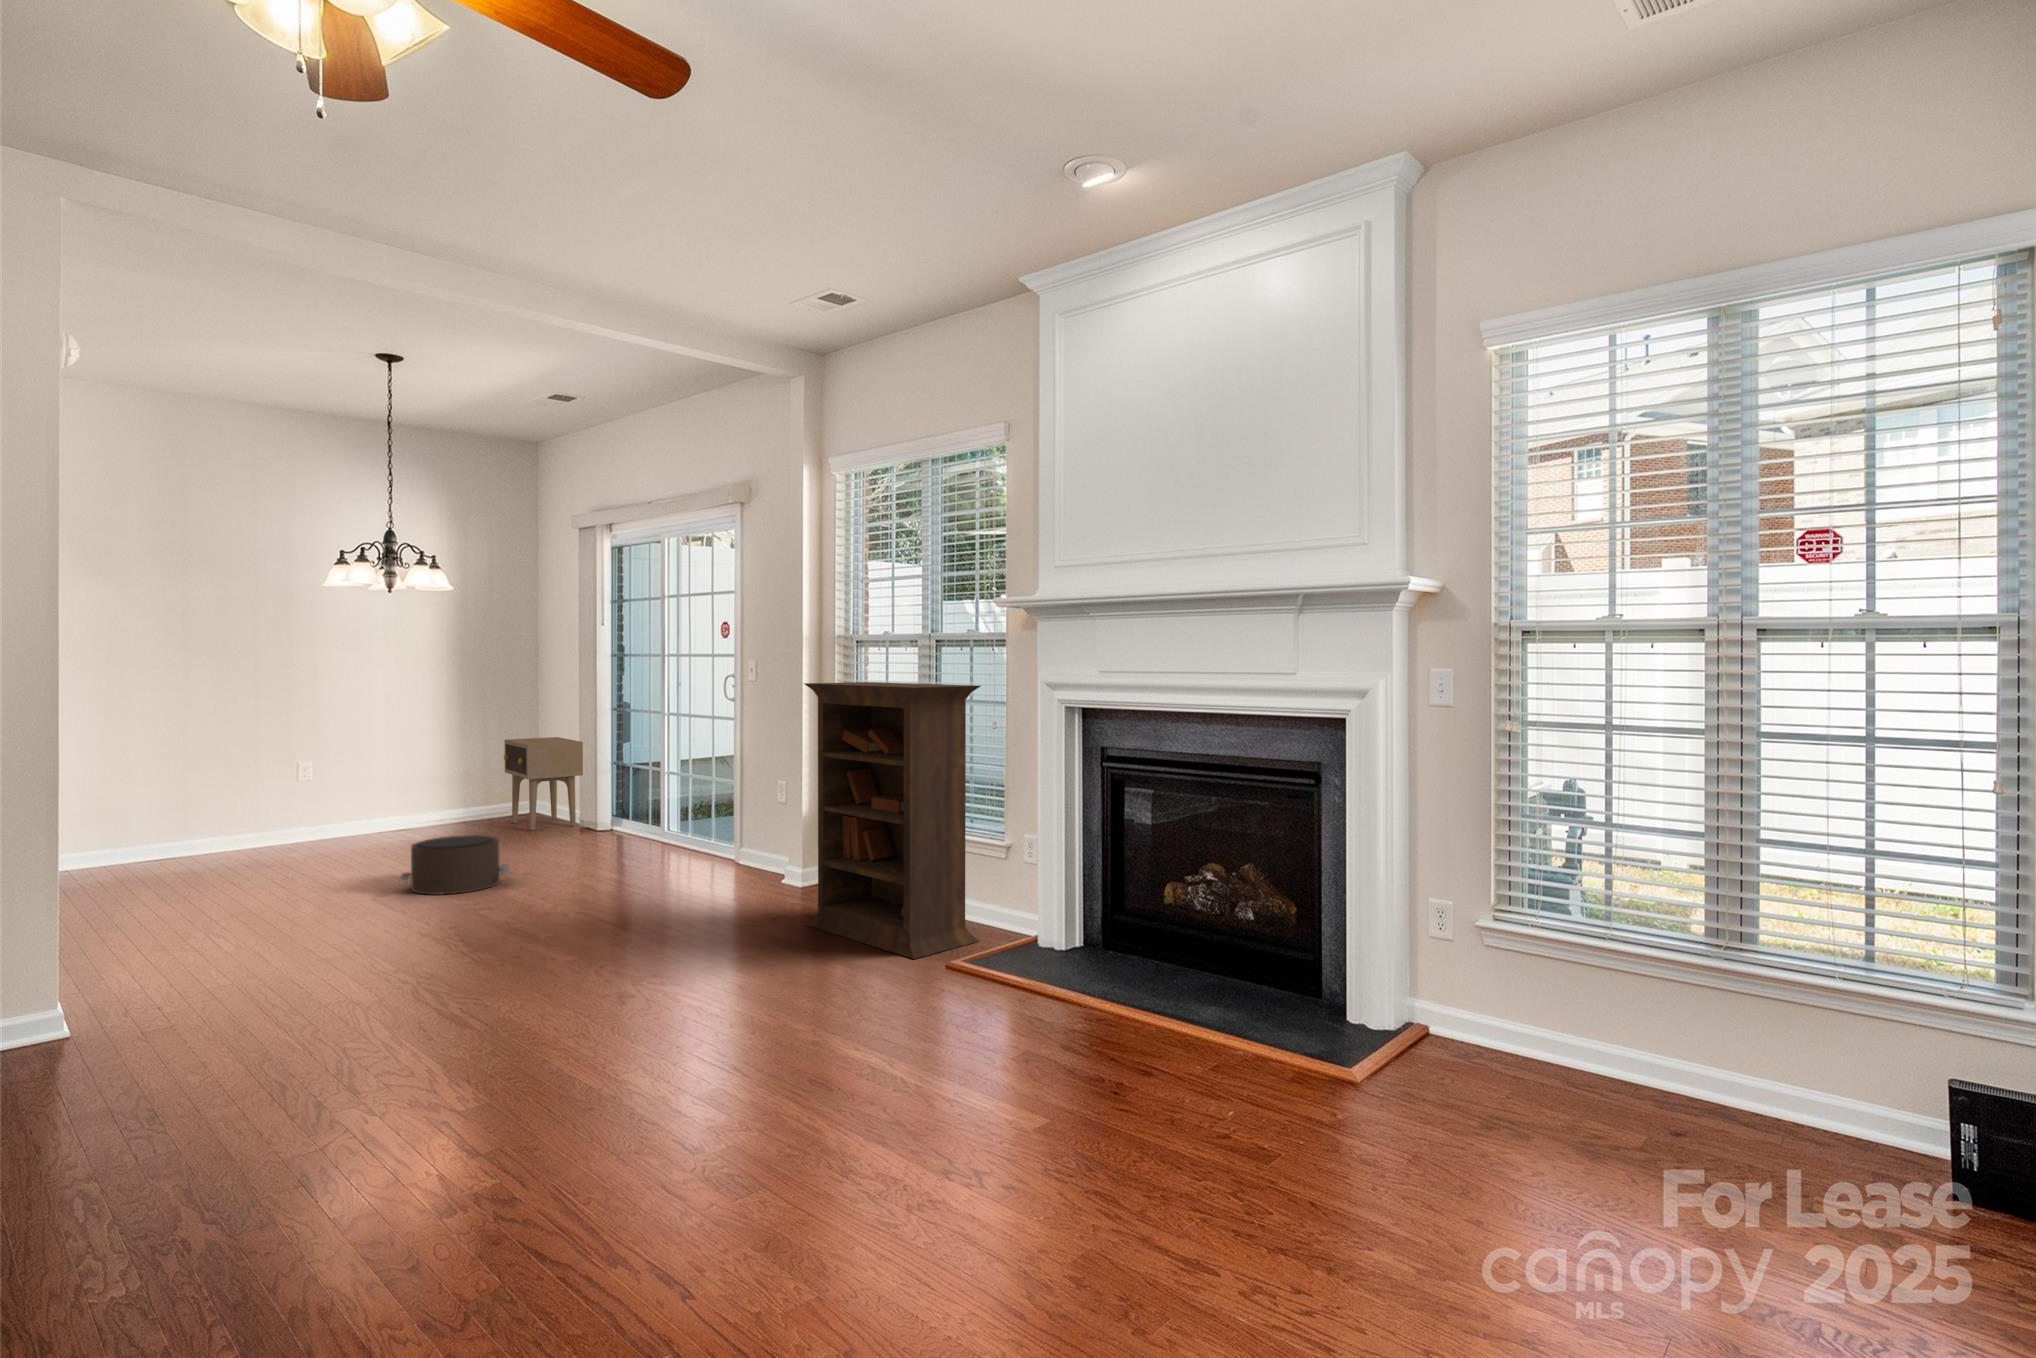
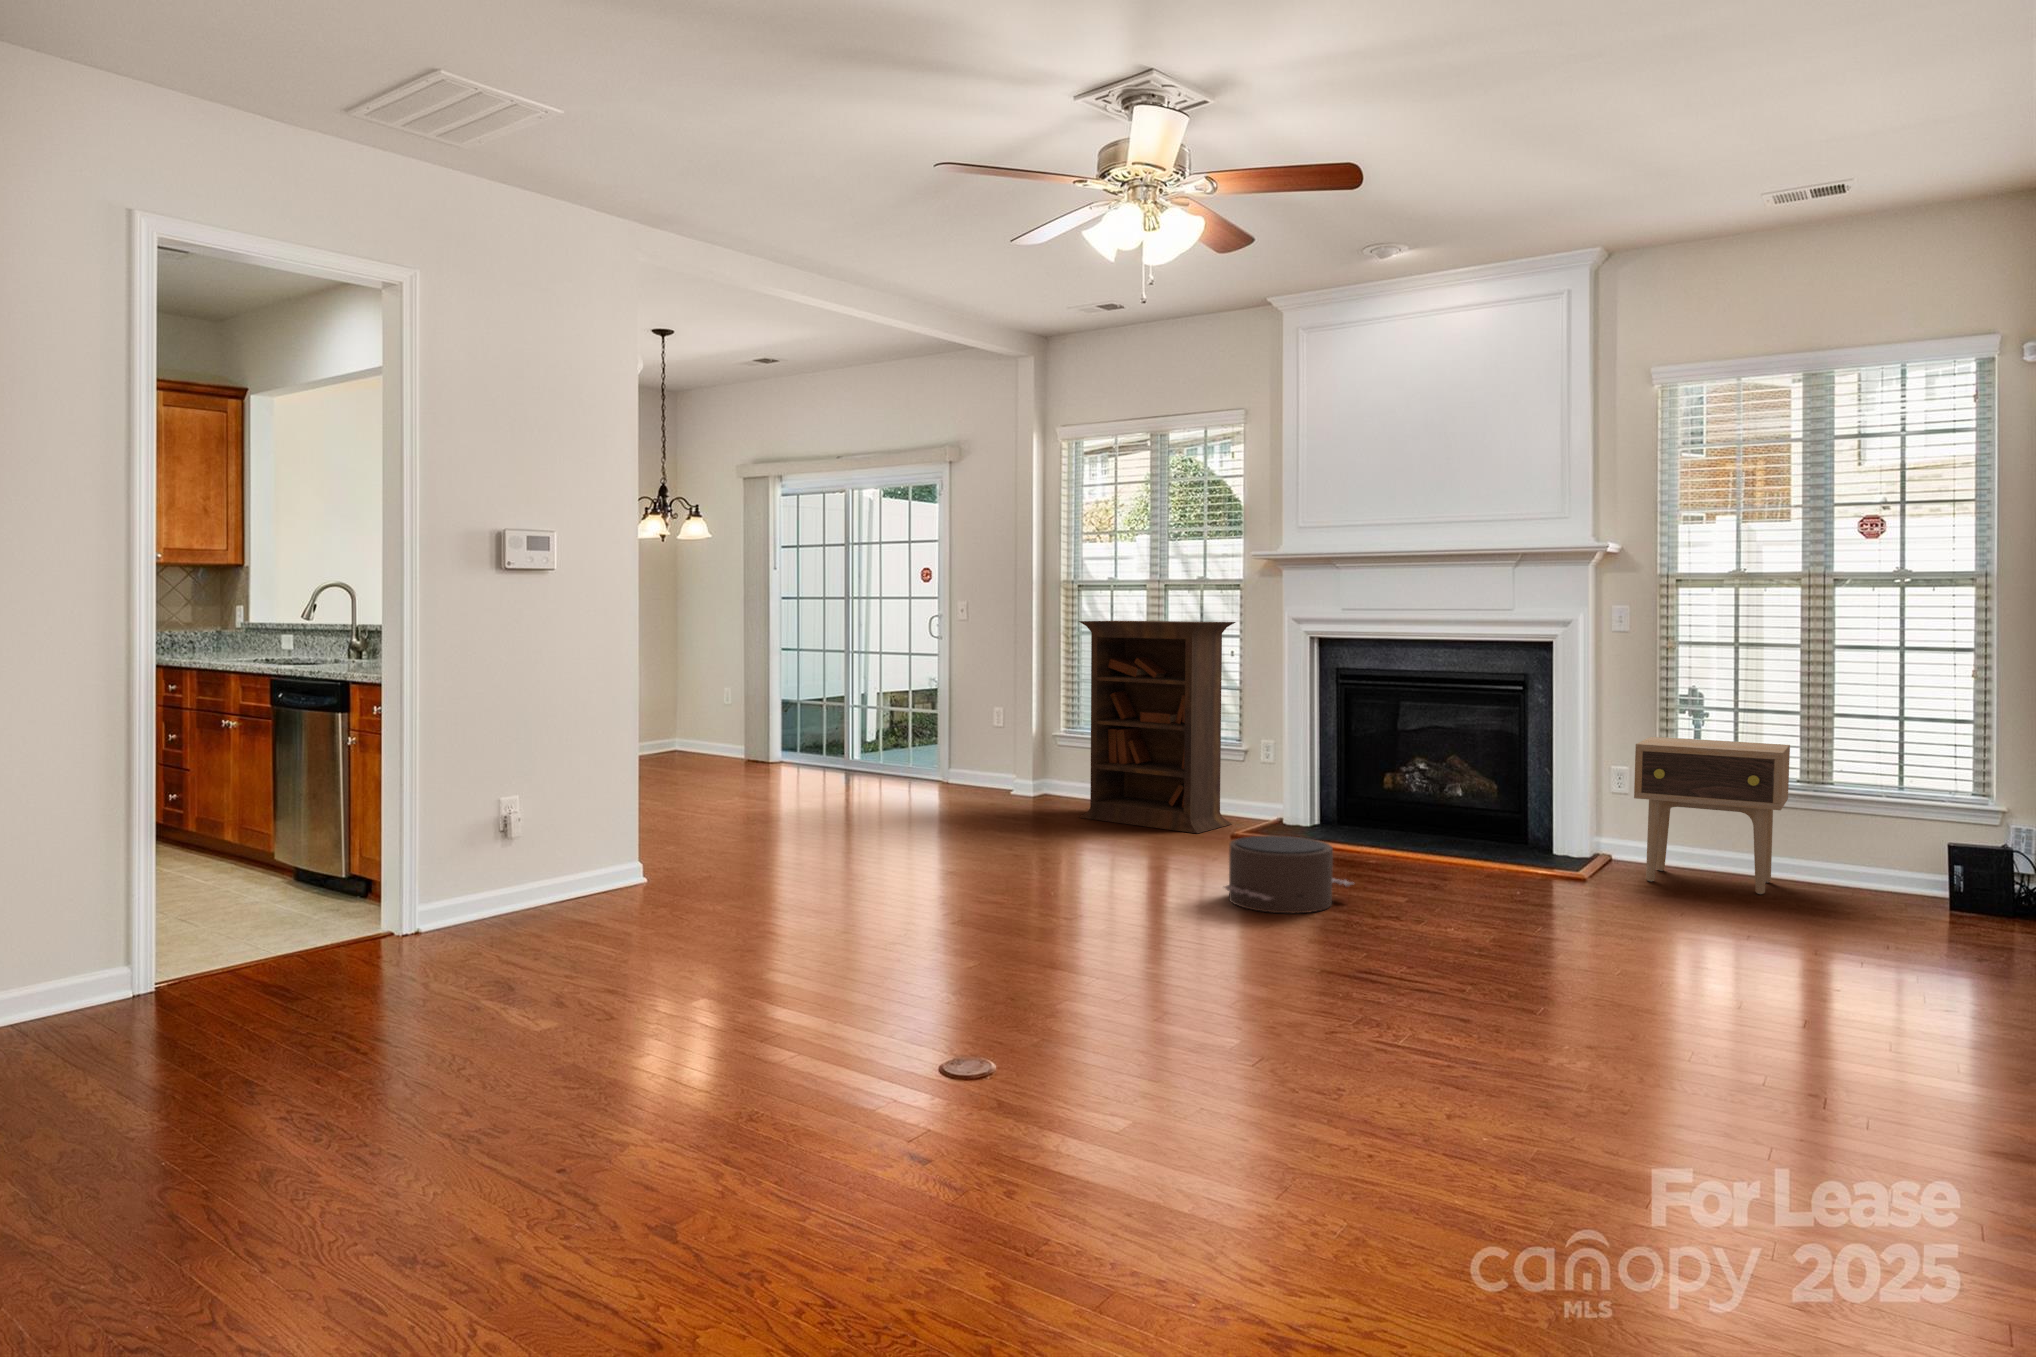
side table: present [504,737,583,830] -> present [1634,737,1790,894]
pouf: present [400,835,511,895] -> present [1225,835,1353,913]

